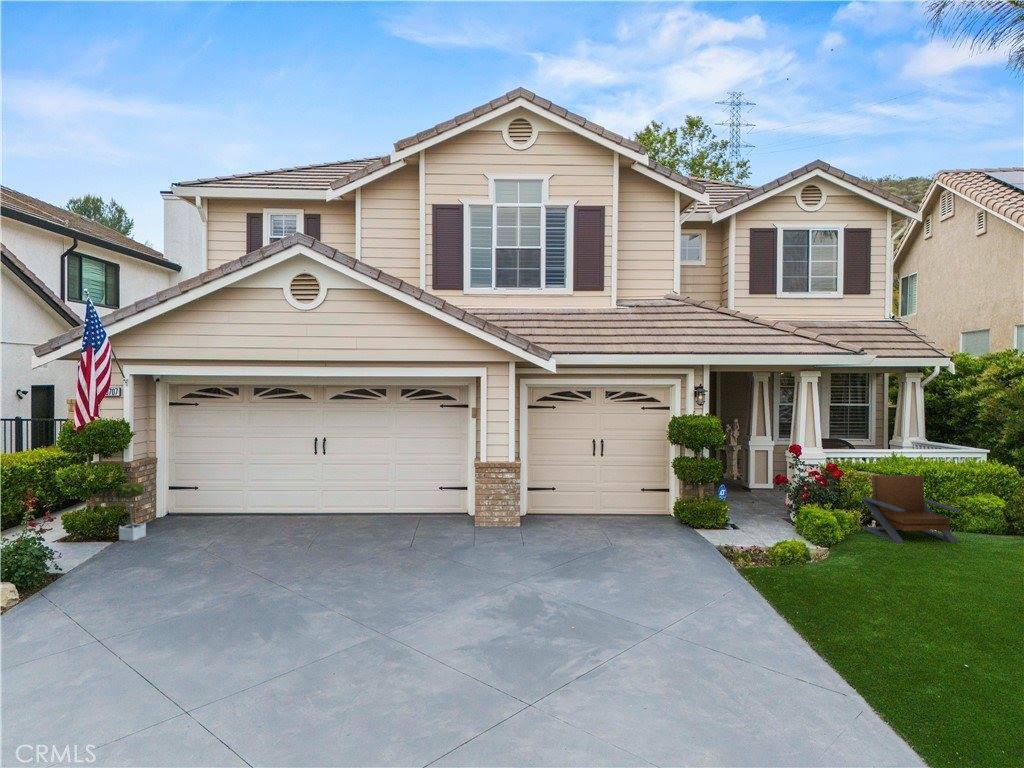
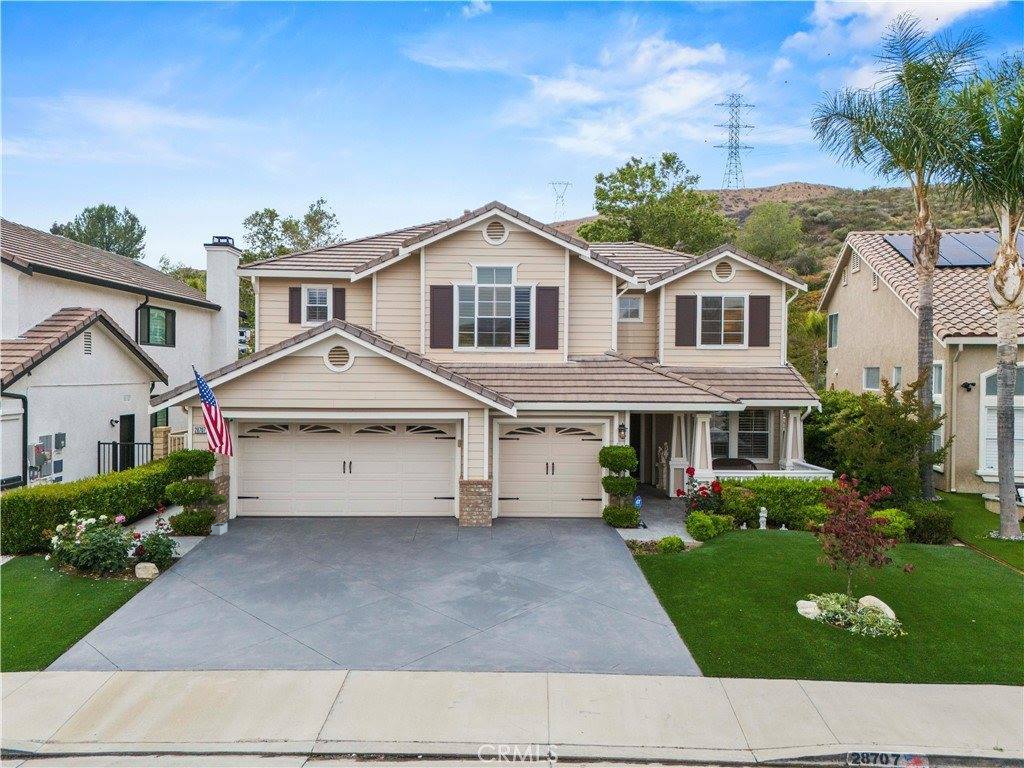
lounge chair: present [861,475,959,543] -> none [735,491,796,539]

